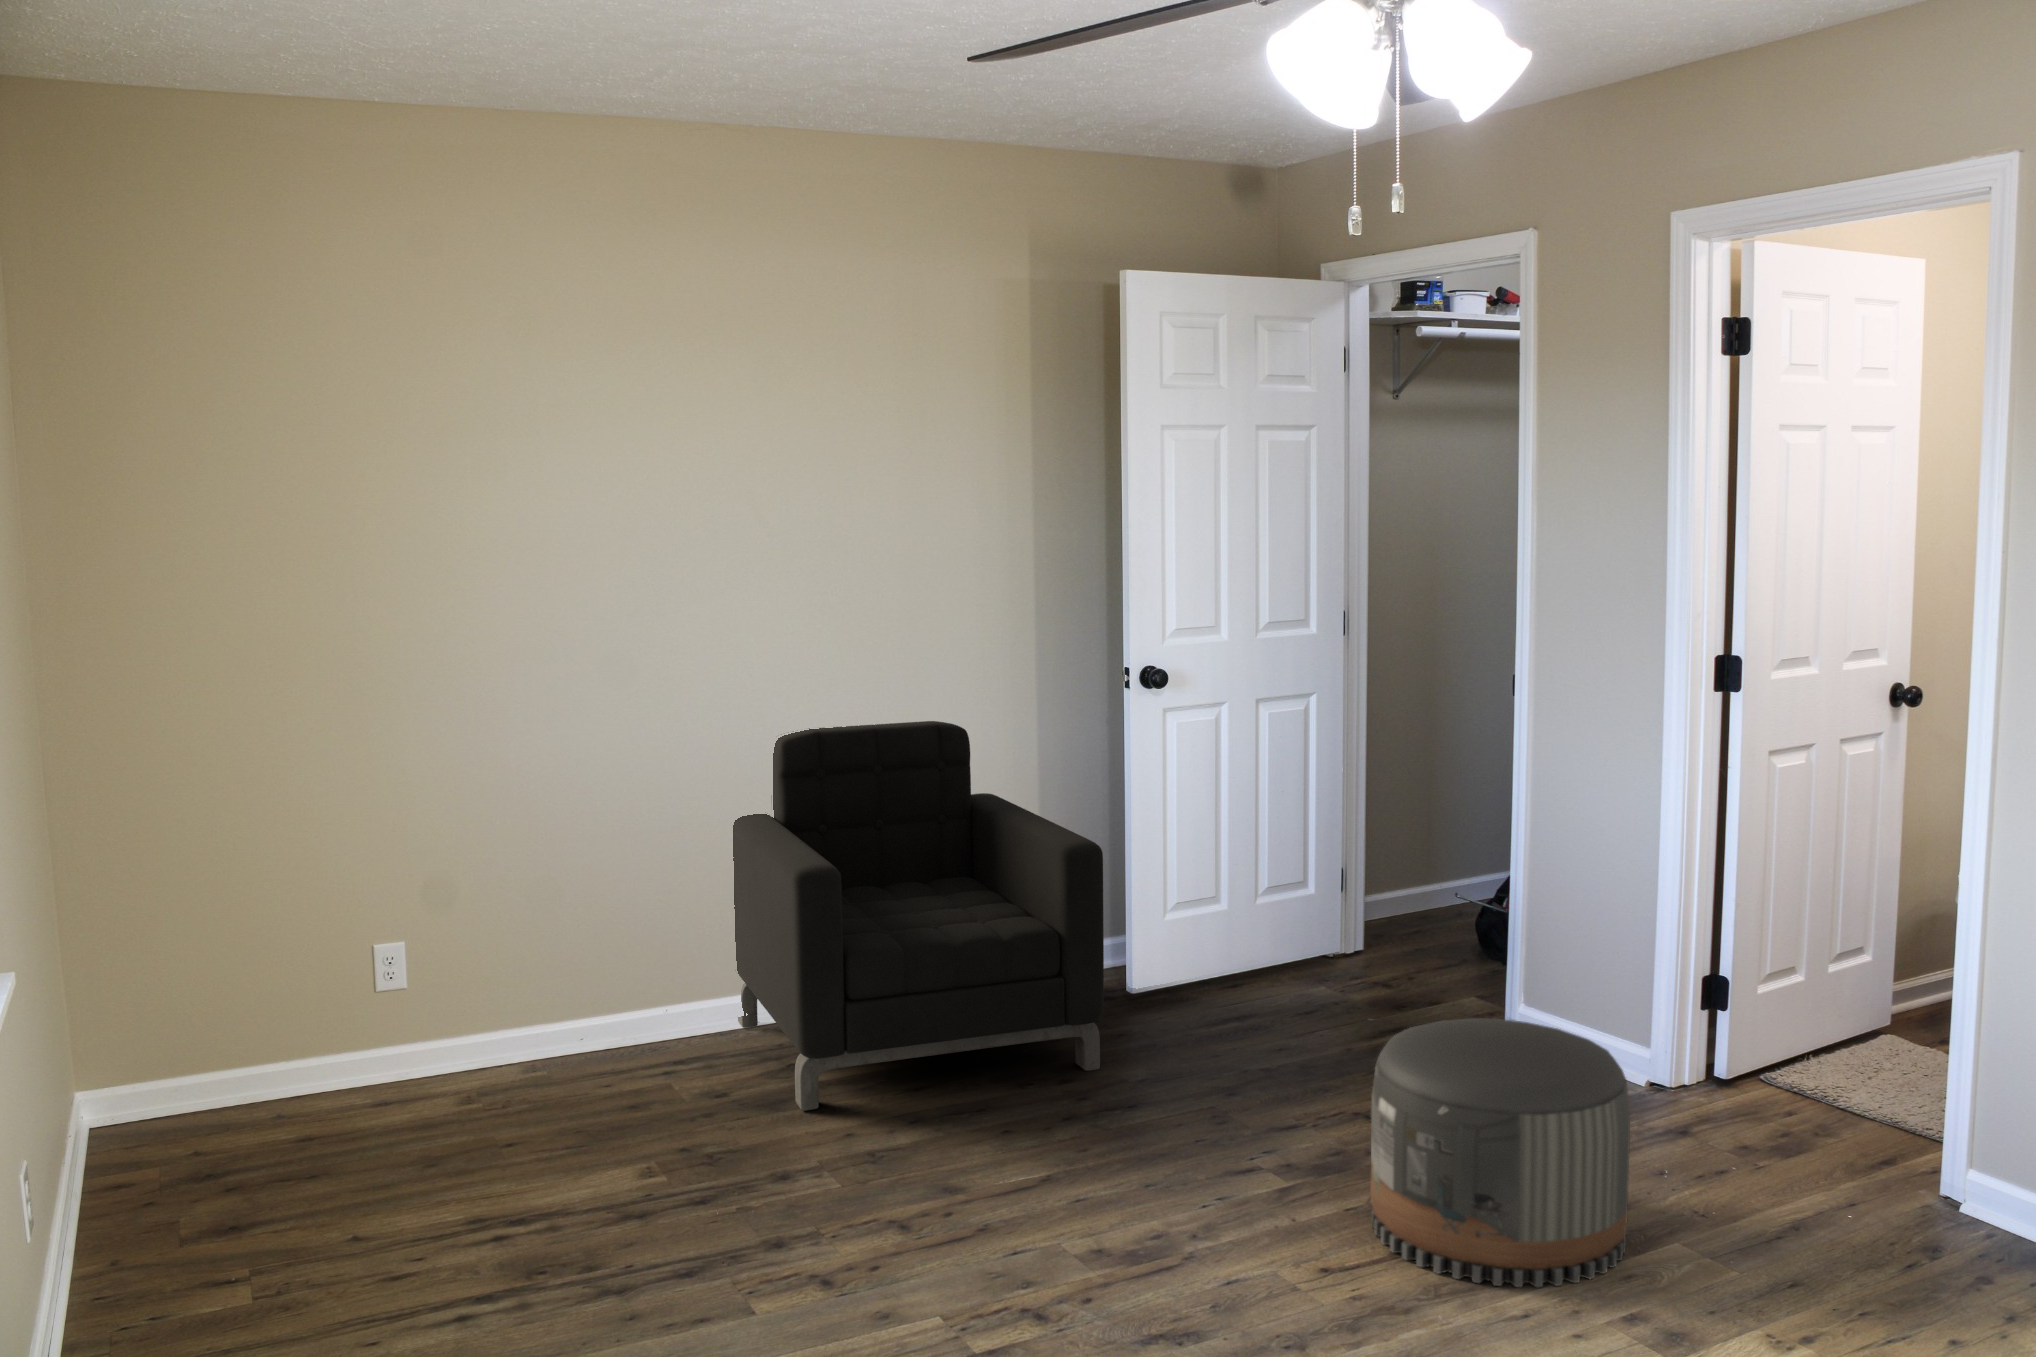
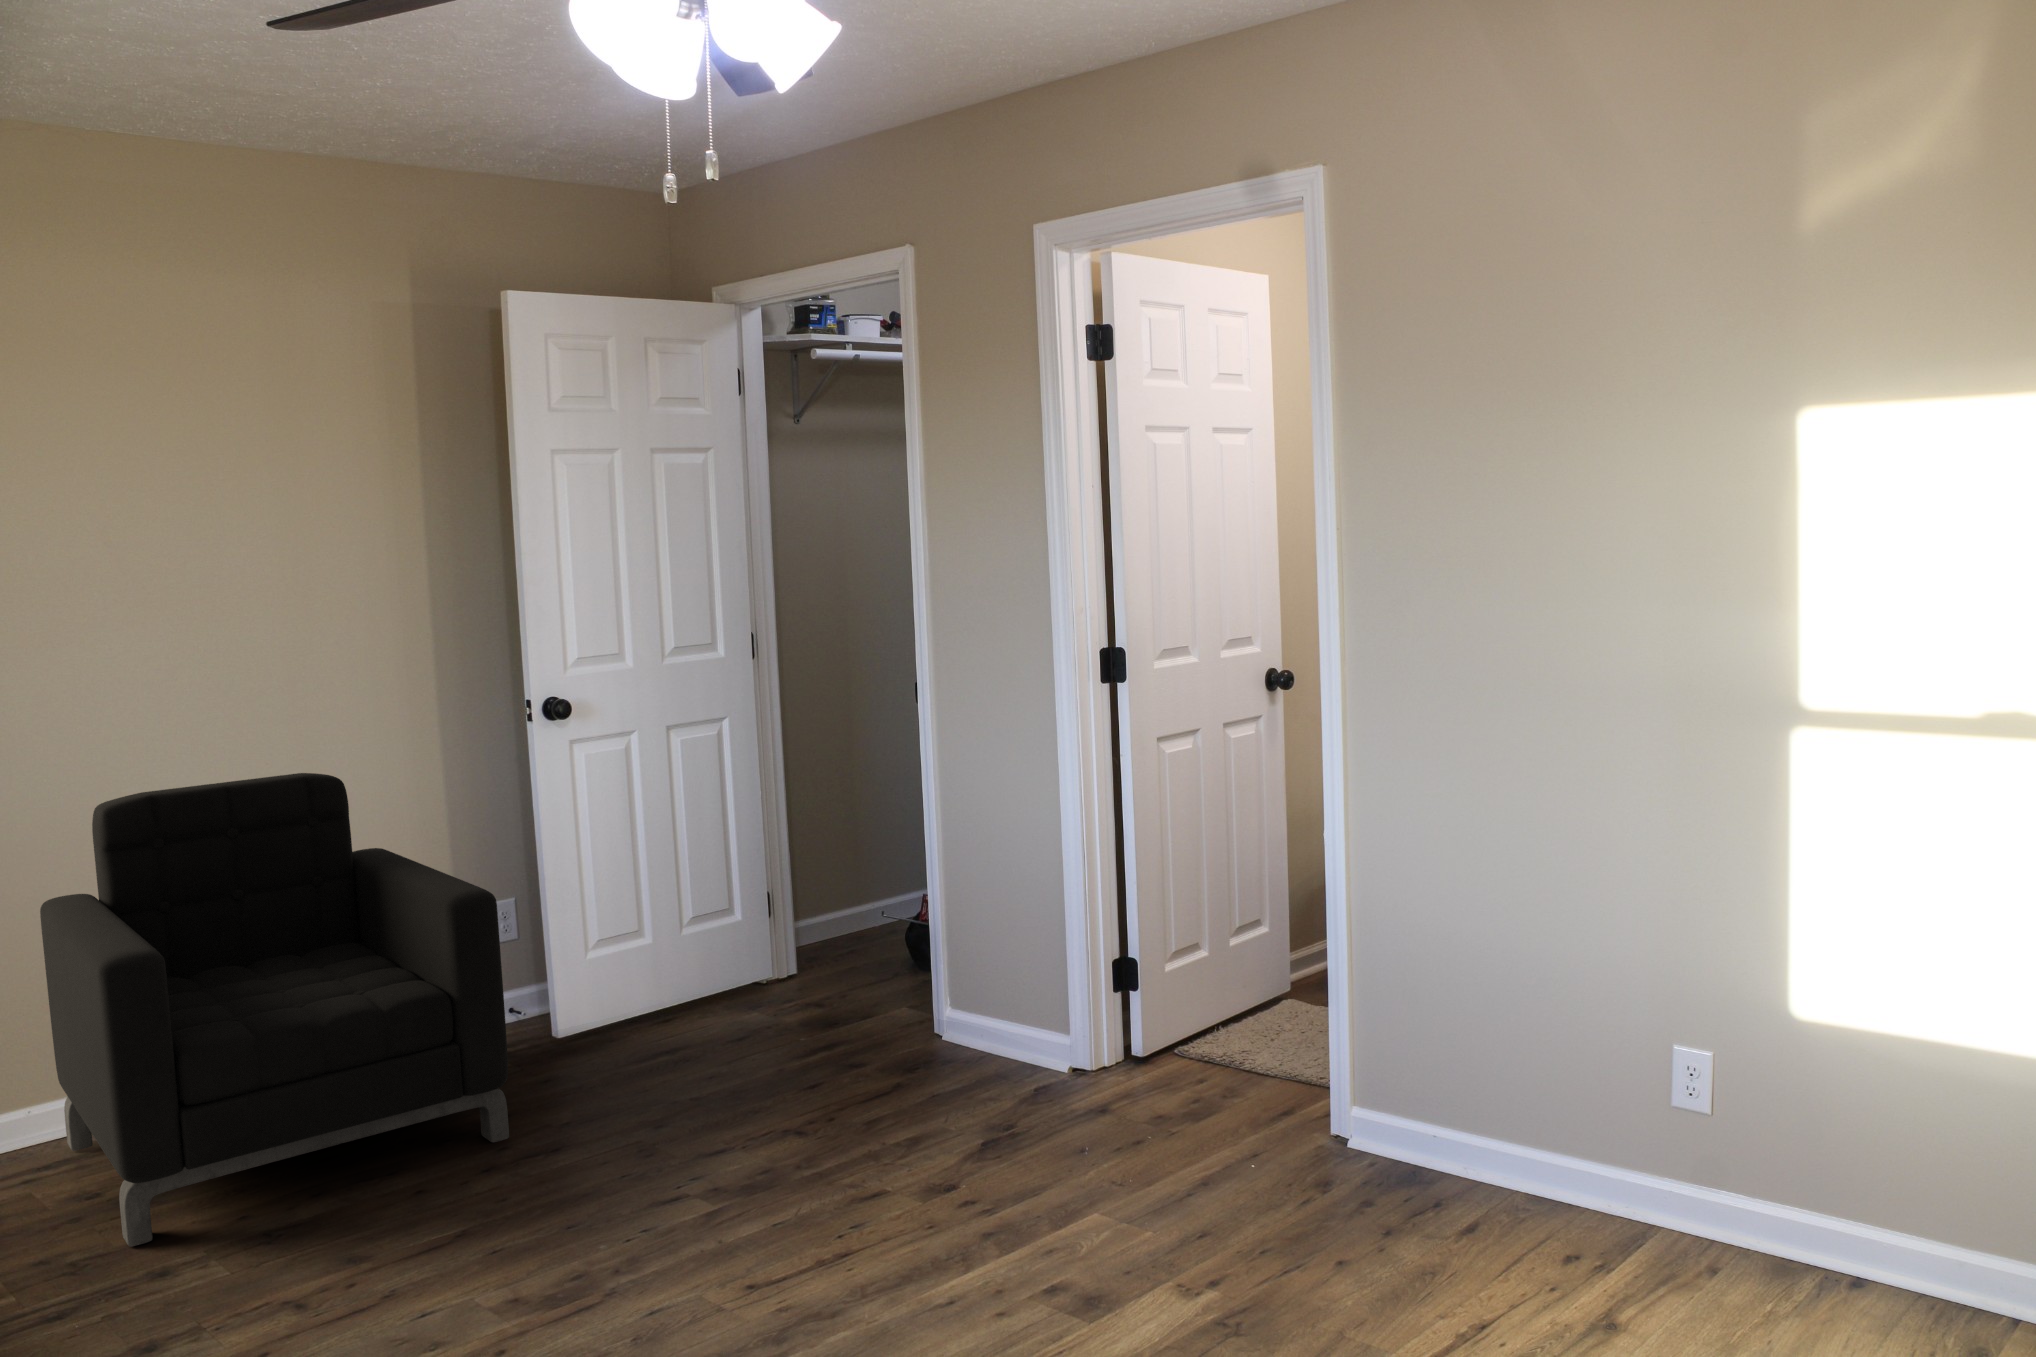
pouf: present [1371,1018,1630,1287] -> none [790,1032,1058,1324]

